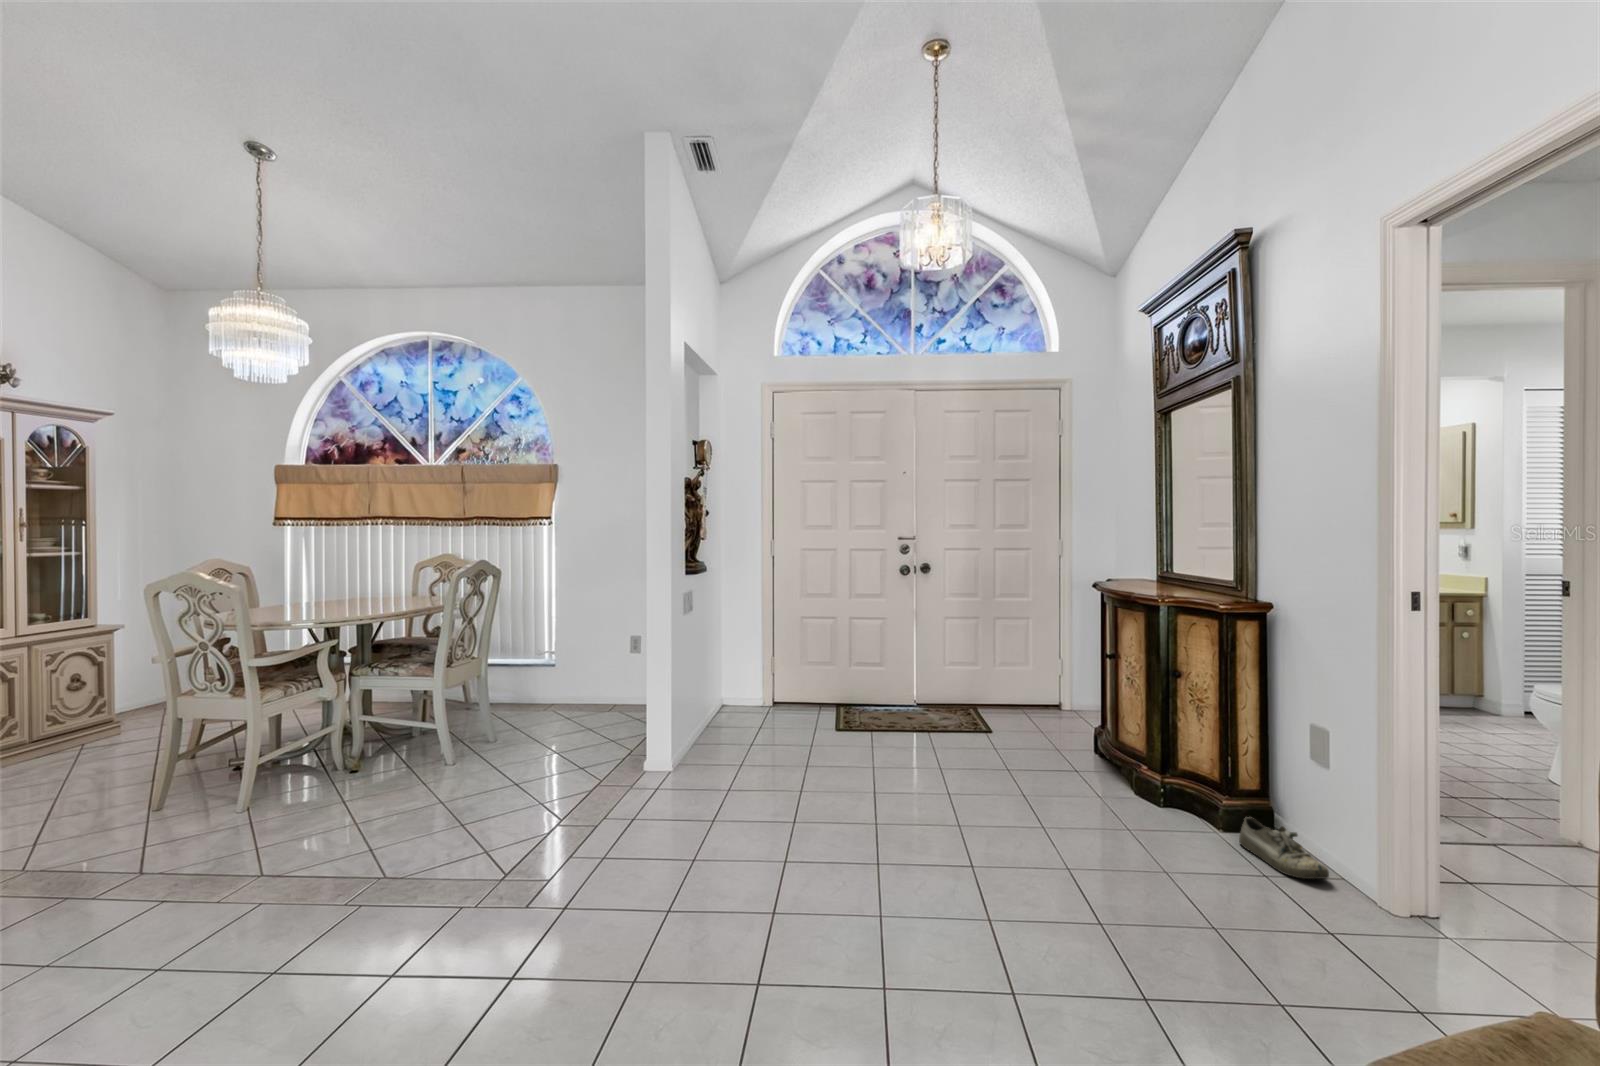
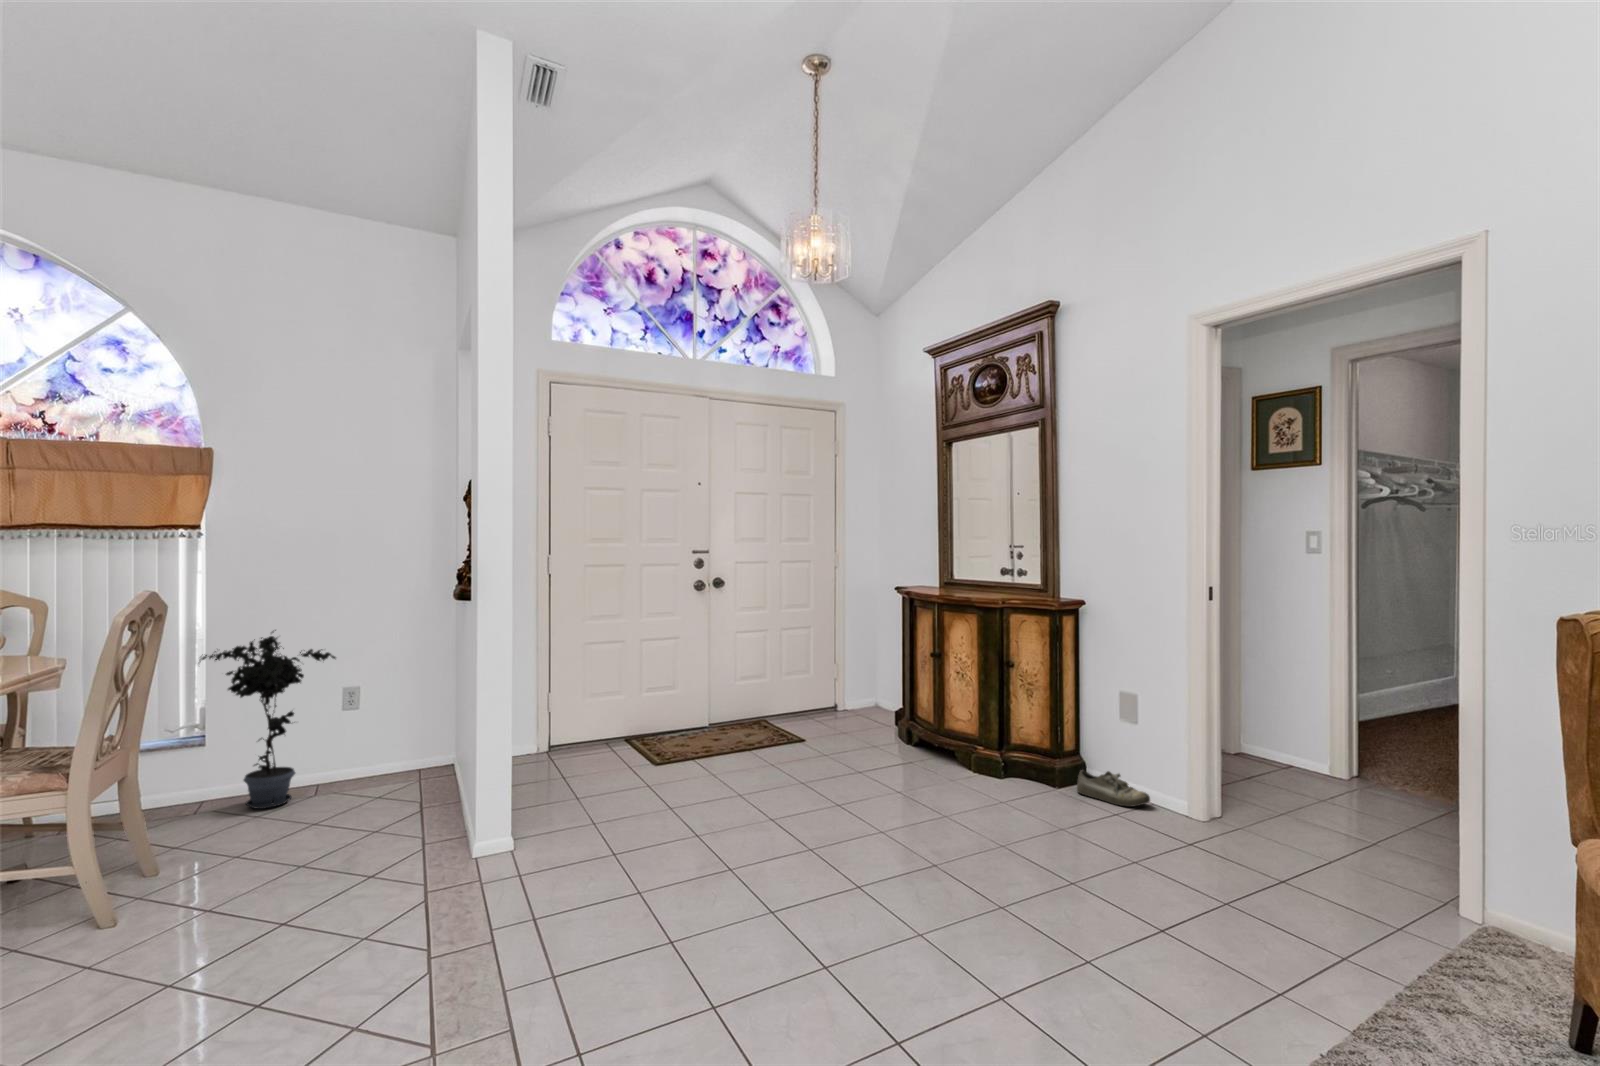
potted plant: none [546,584,617,704] -> present [199,630,336,809]

